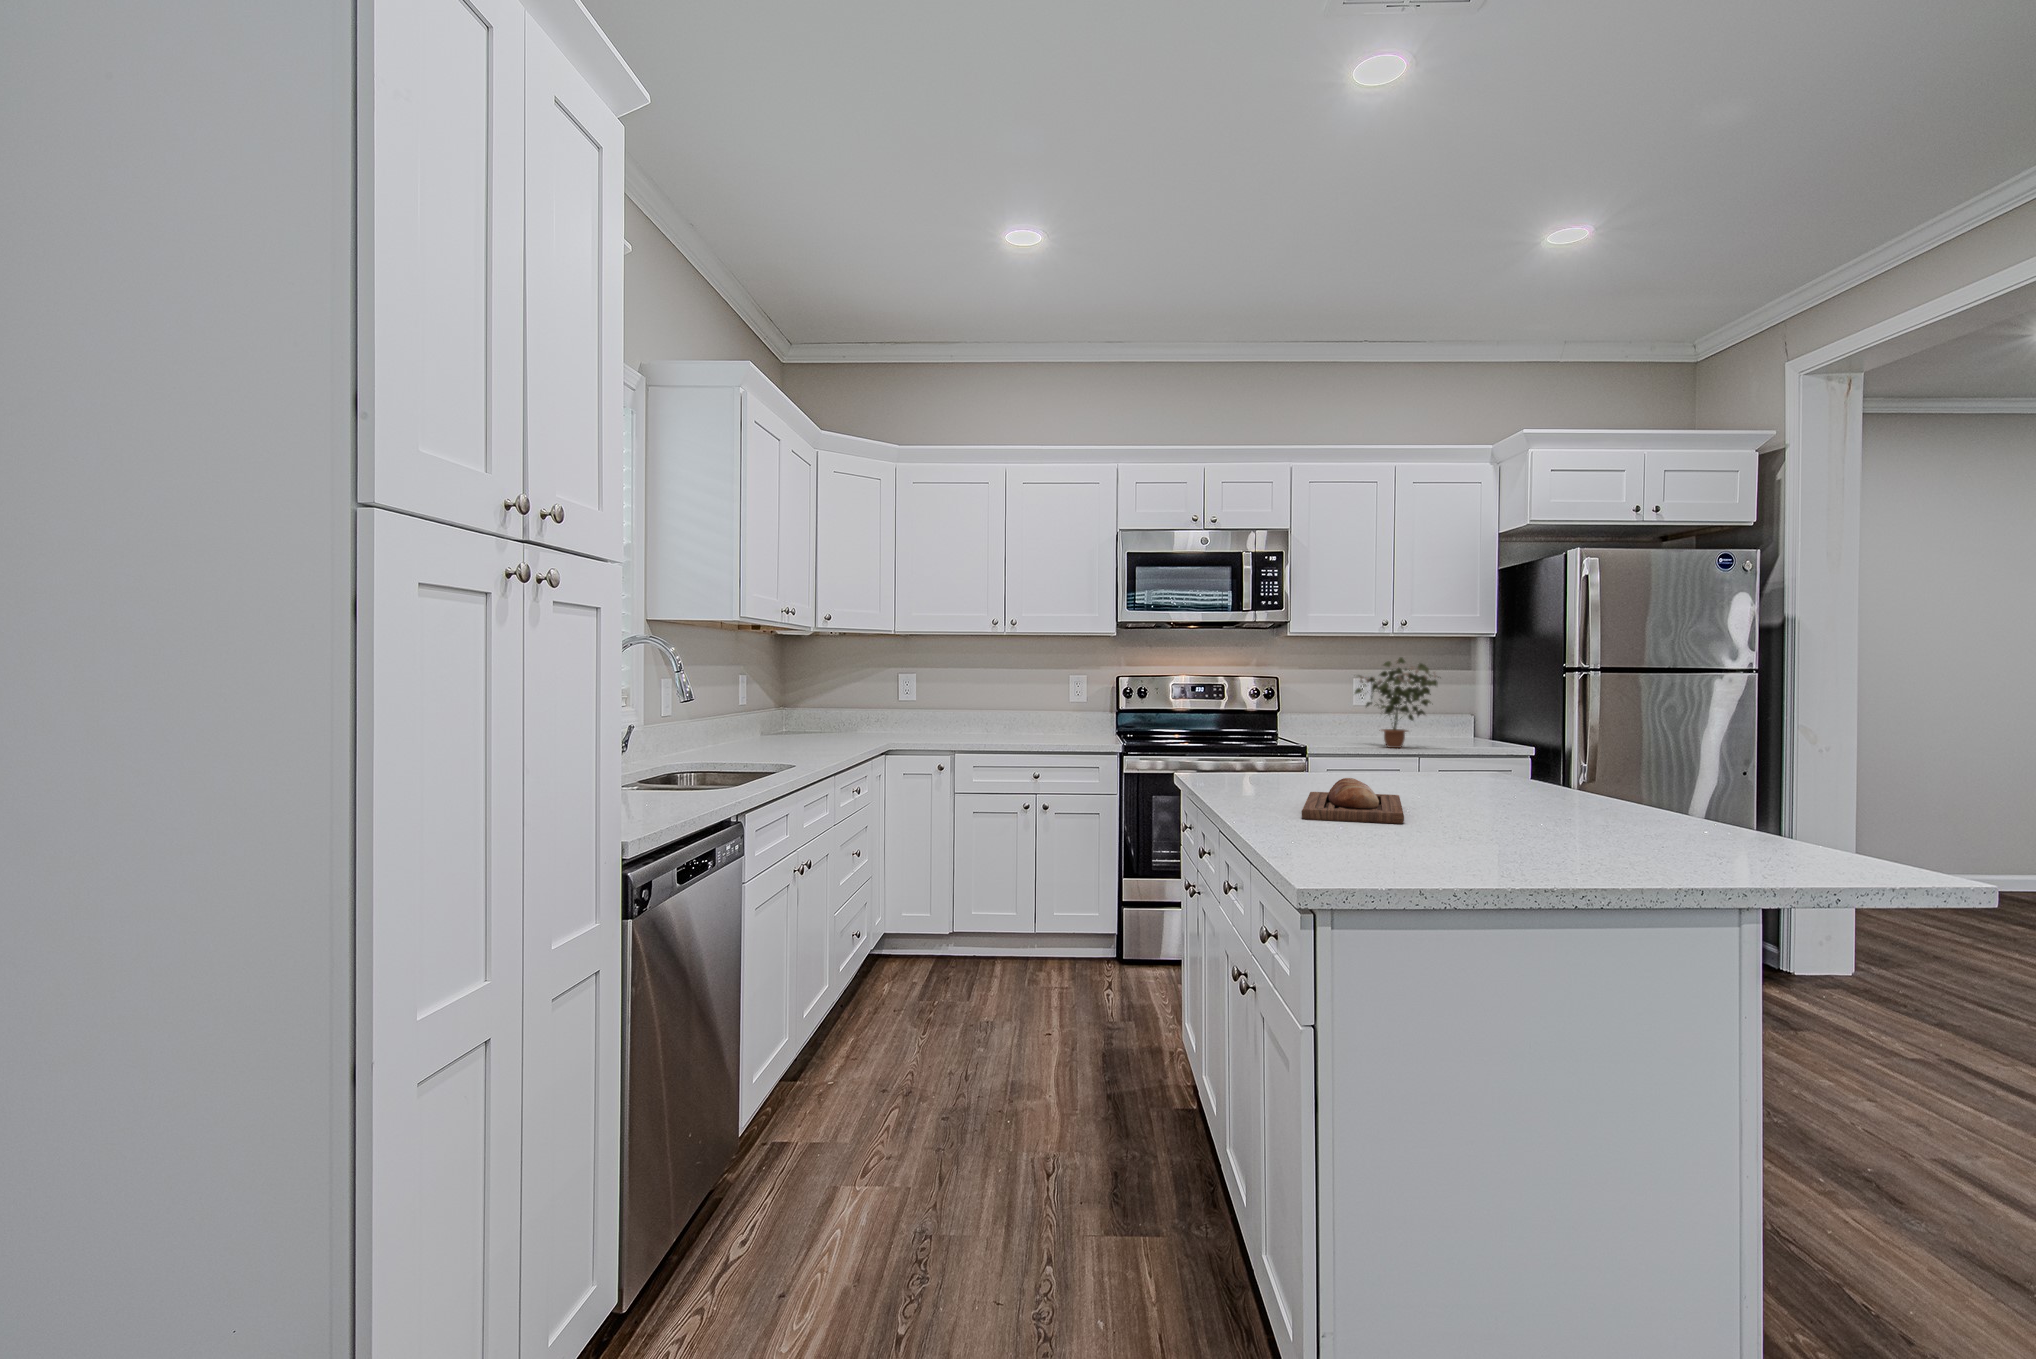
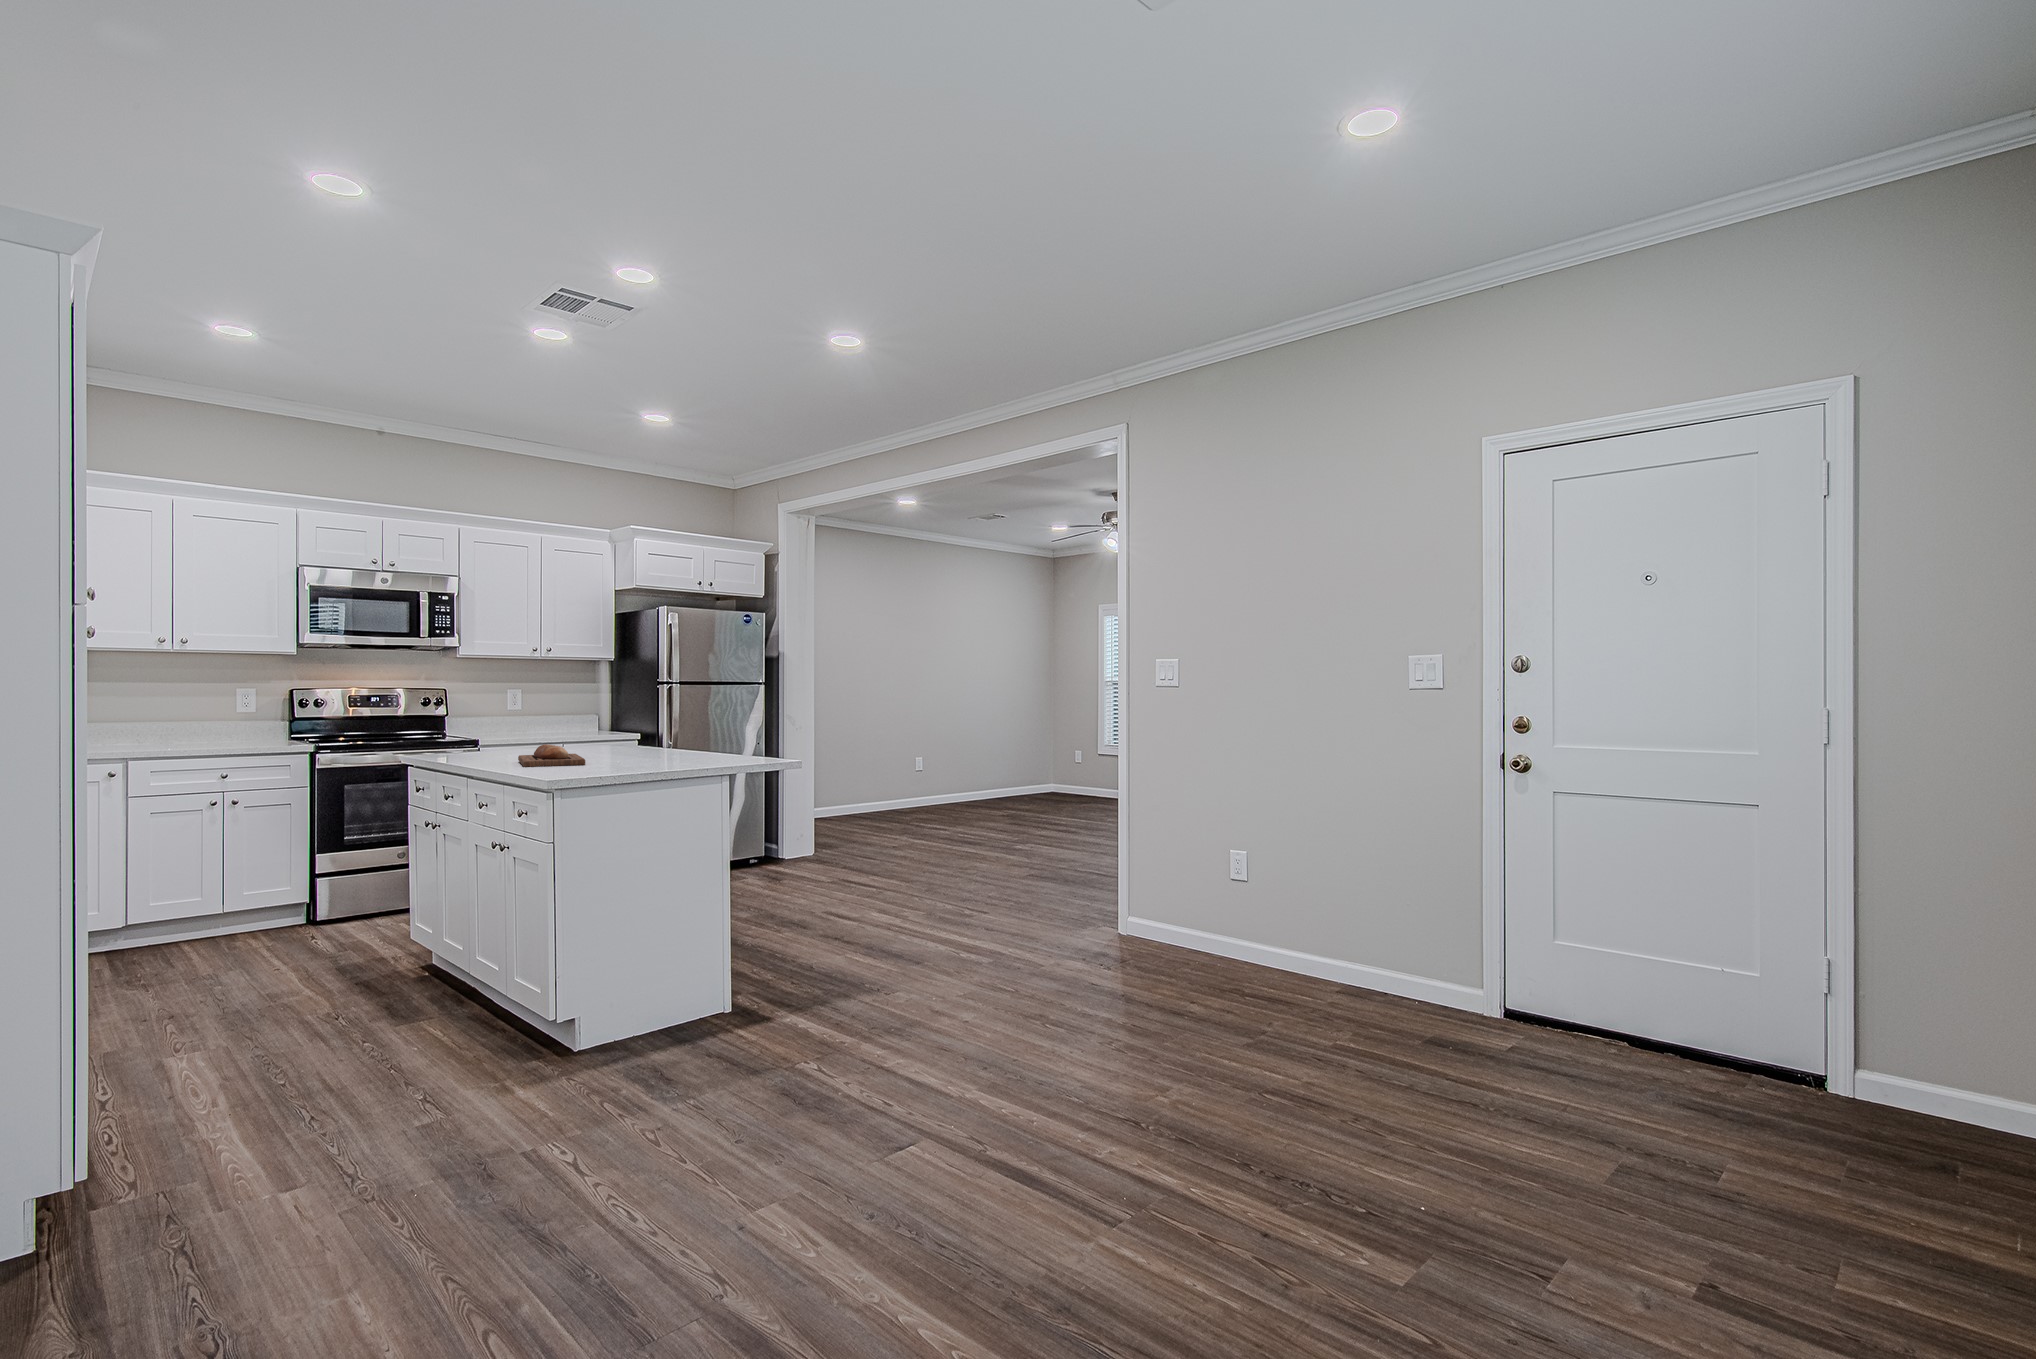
potted plant: present [1355,658,1439,748] -> none [508,674,577,739]

